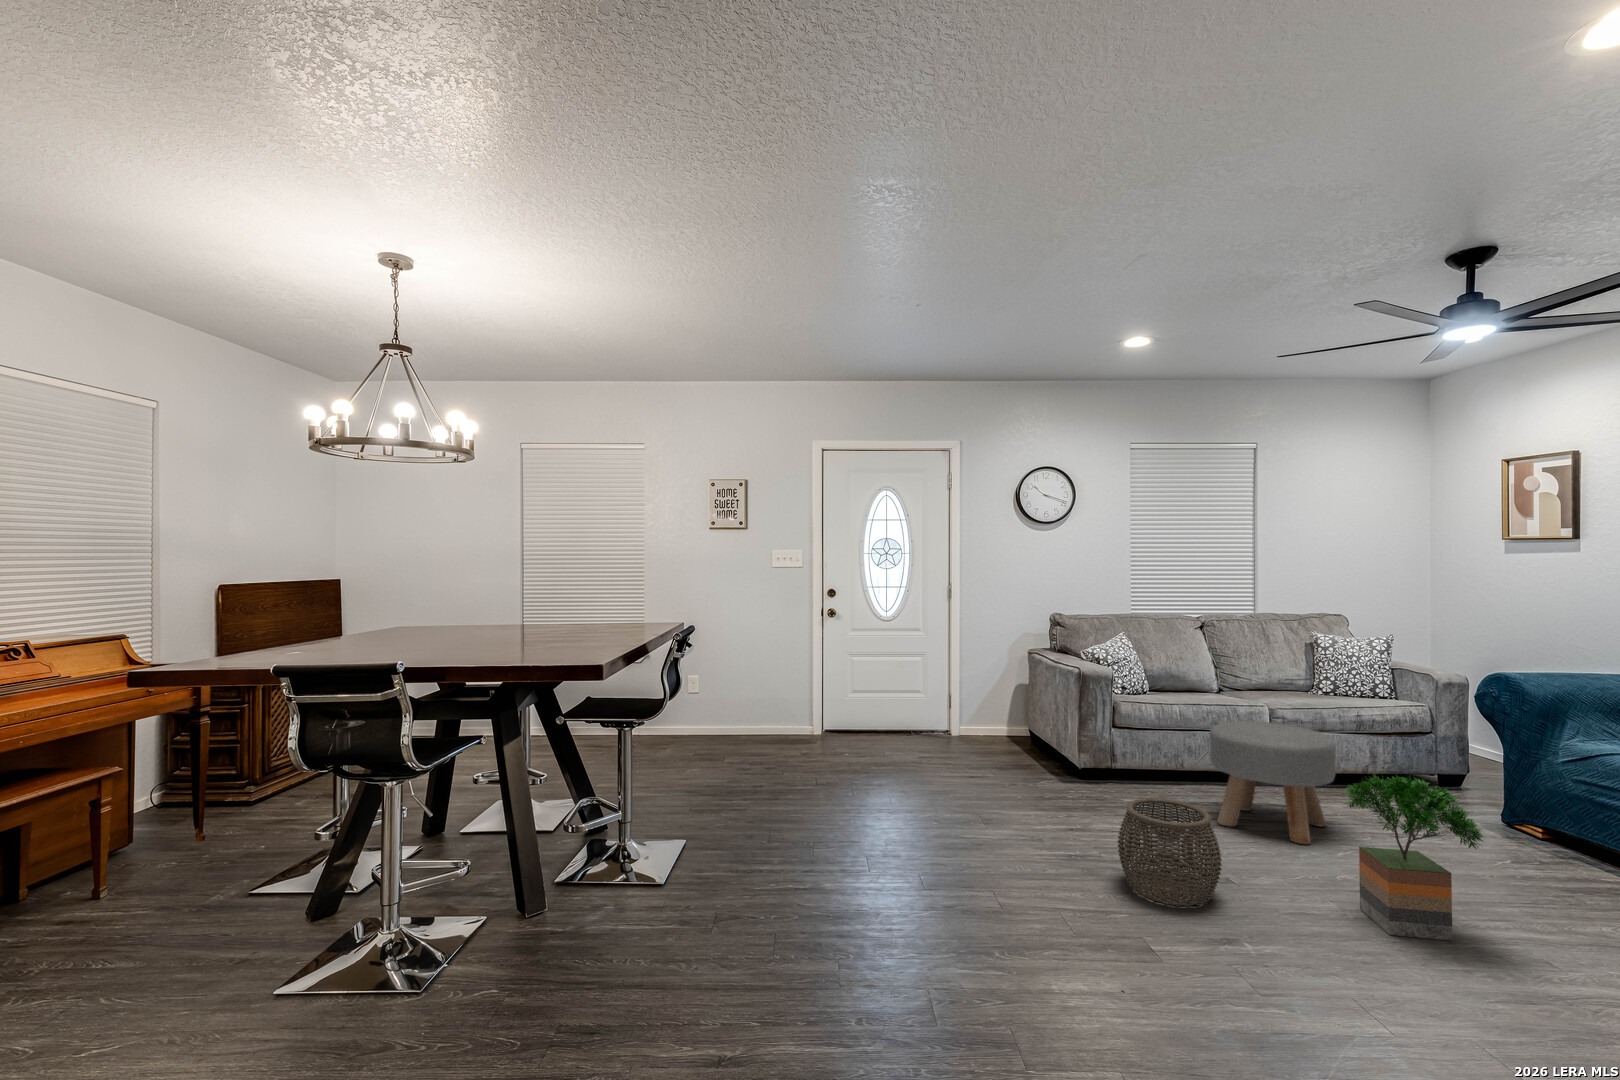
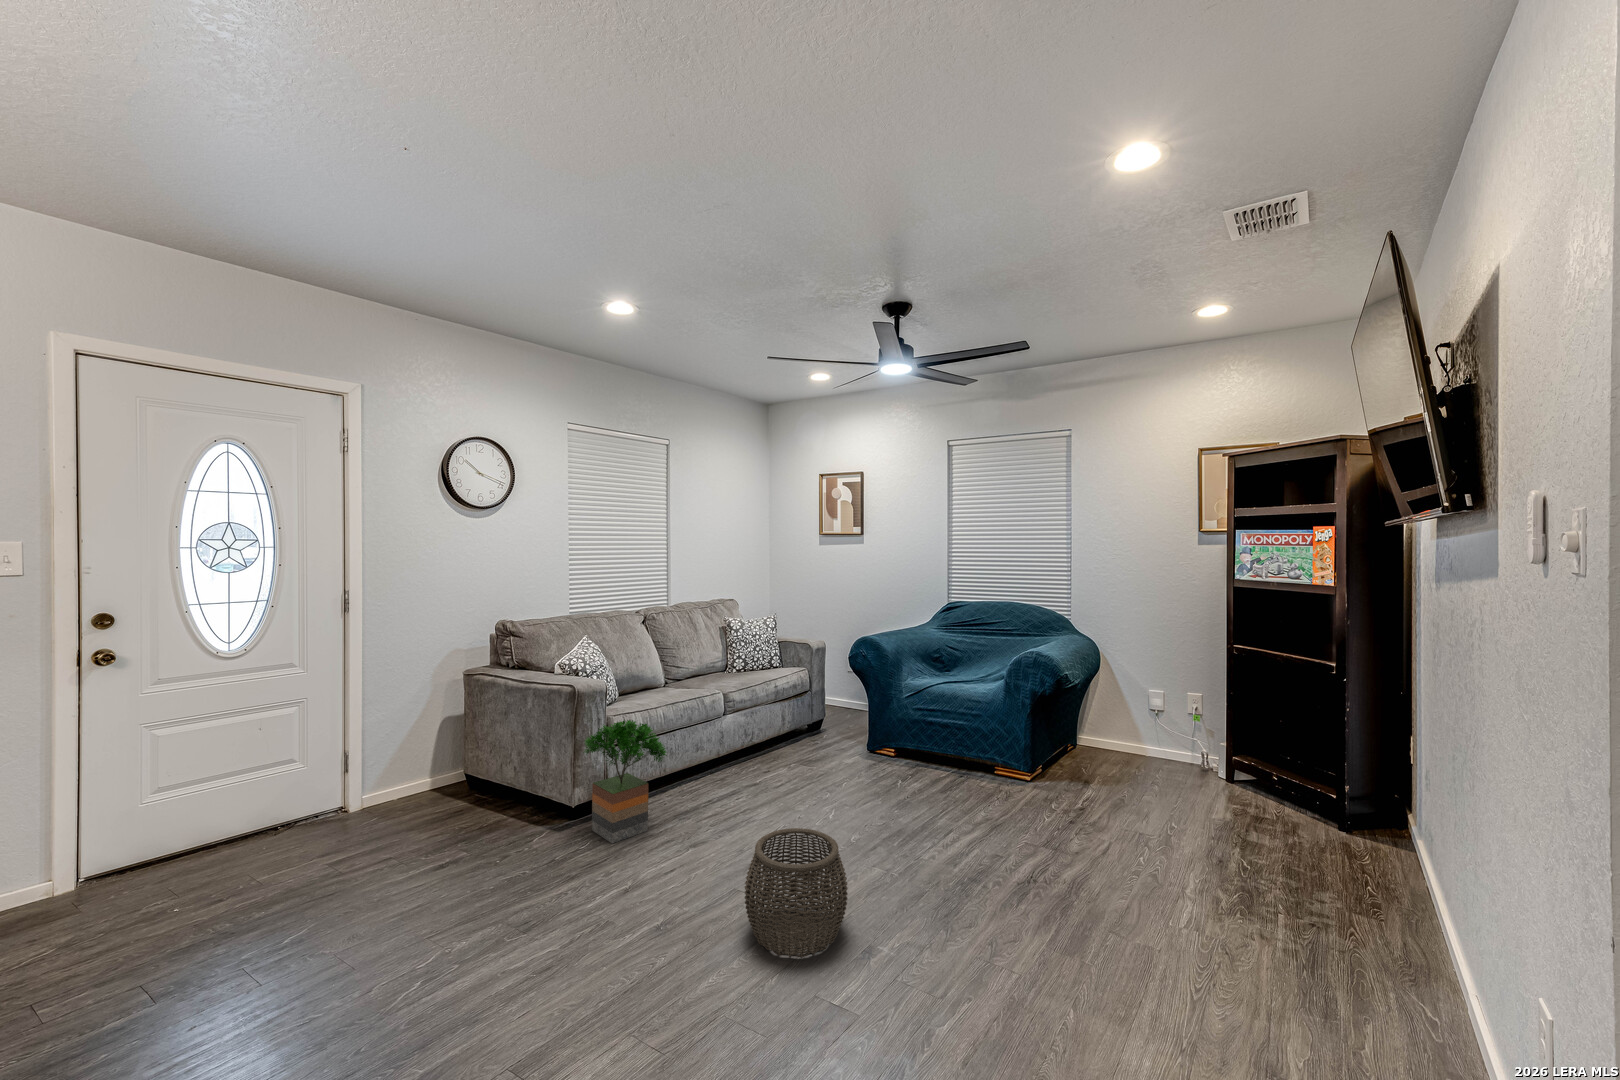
ottoman: present [1209,721,1336,844] -> none [723,709,823,824]
potted tree: present [1345,774,1484,941] -> present [584,719,667,843]

